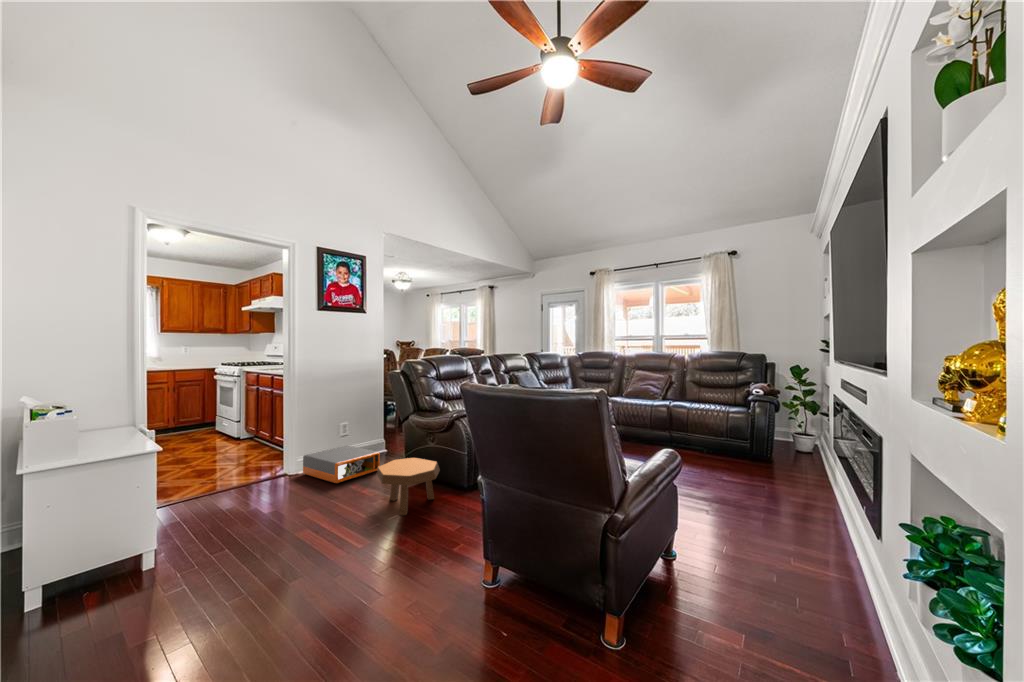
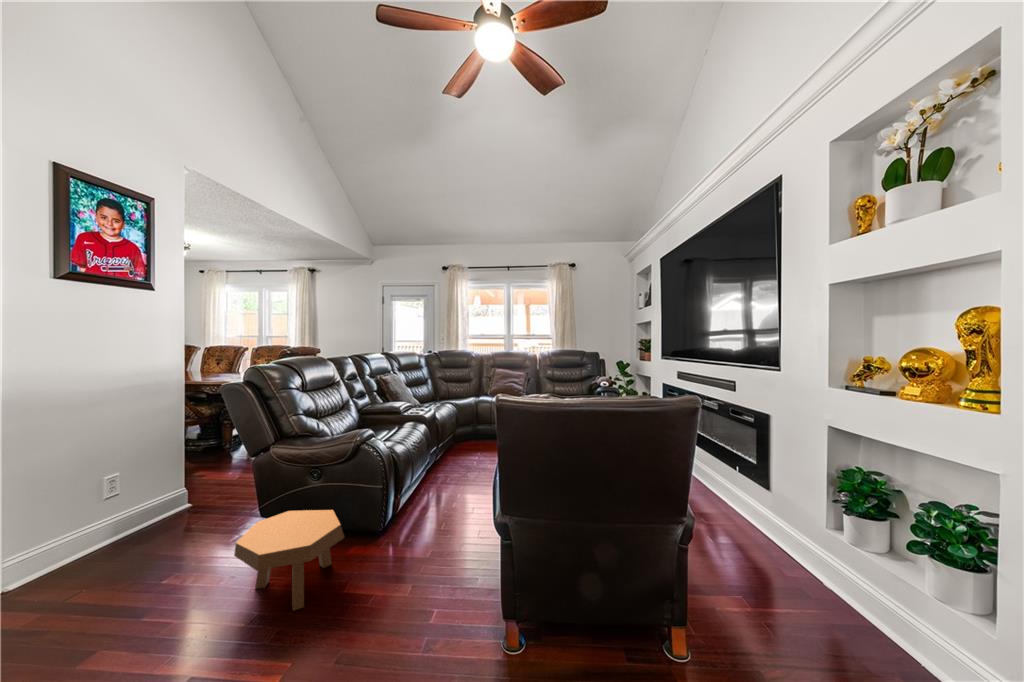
storage box: present [303,446,380,483] -> none [14,511,200,587]

